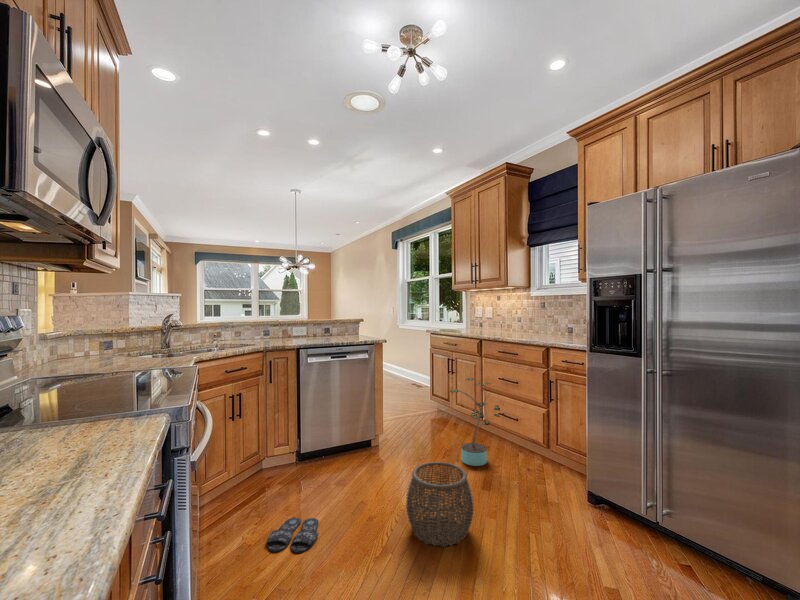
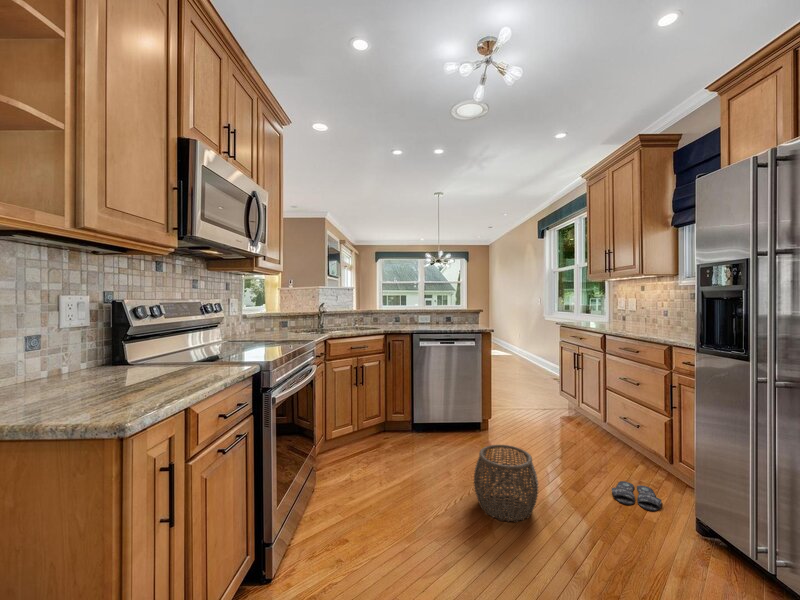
potted plant: present [450,378,500,466] -> none [553,373,608,464]
slippers: present [267,518,319,553] -> present [612,481,662,511]

